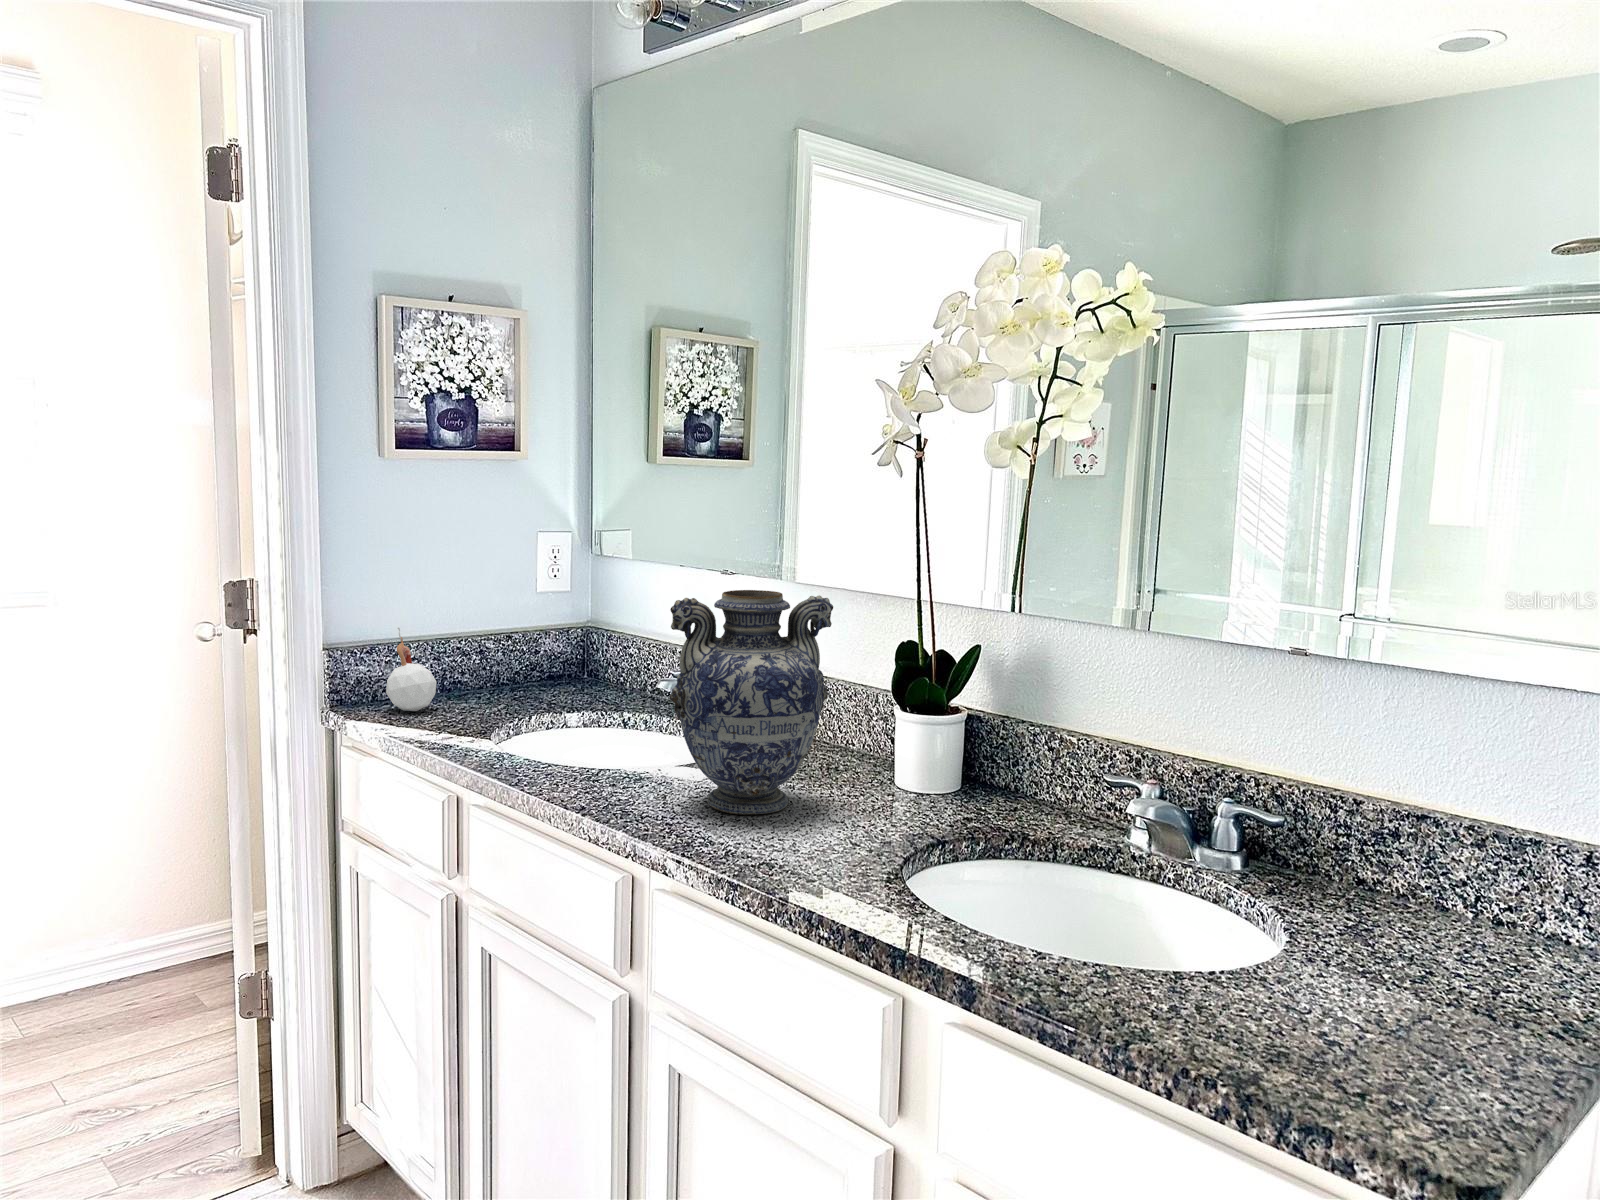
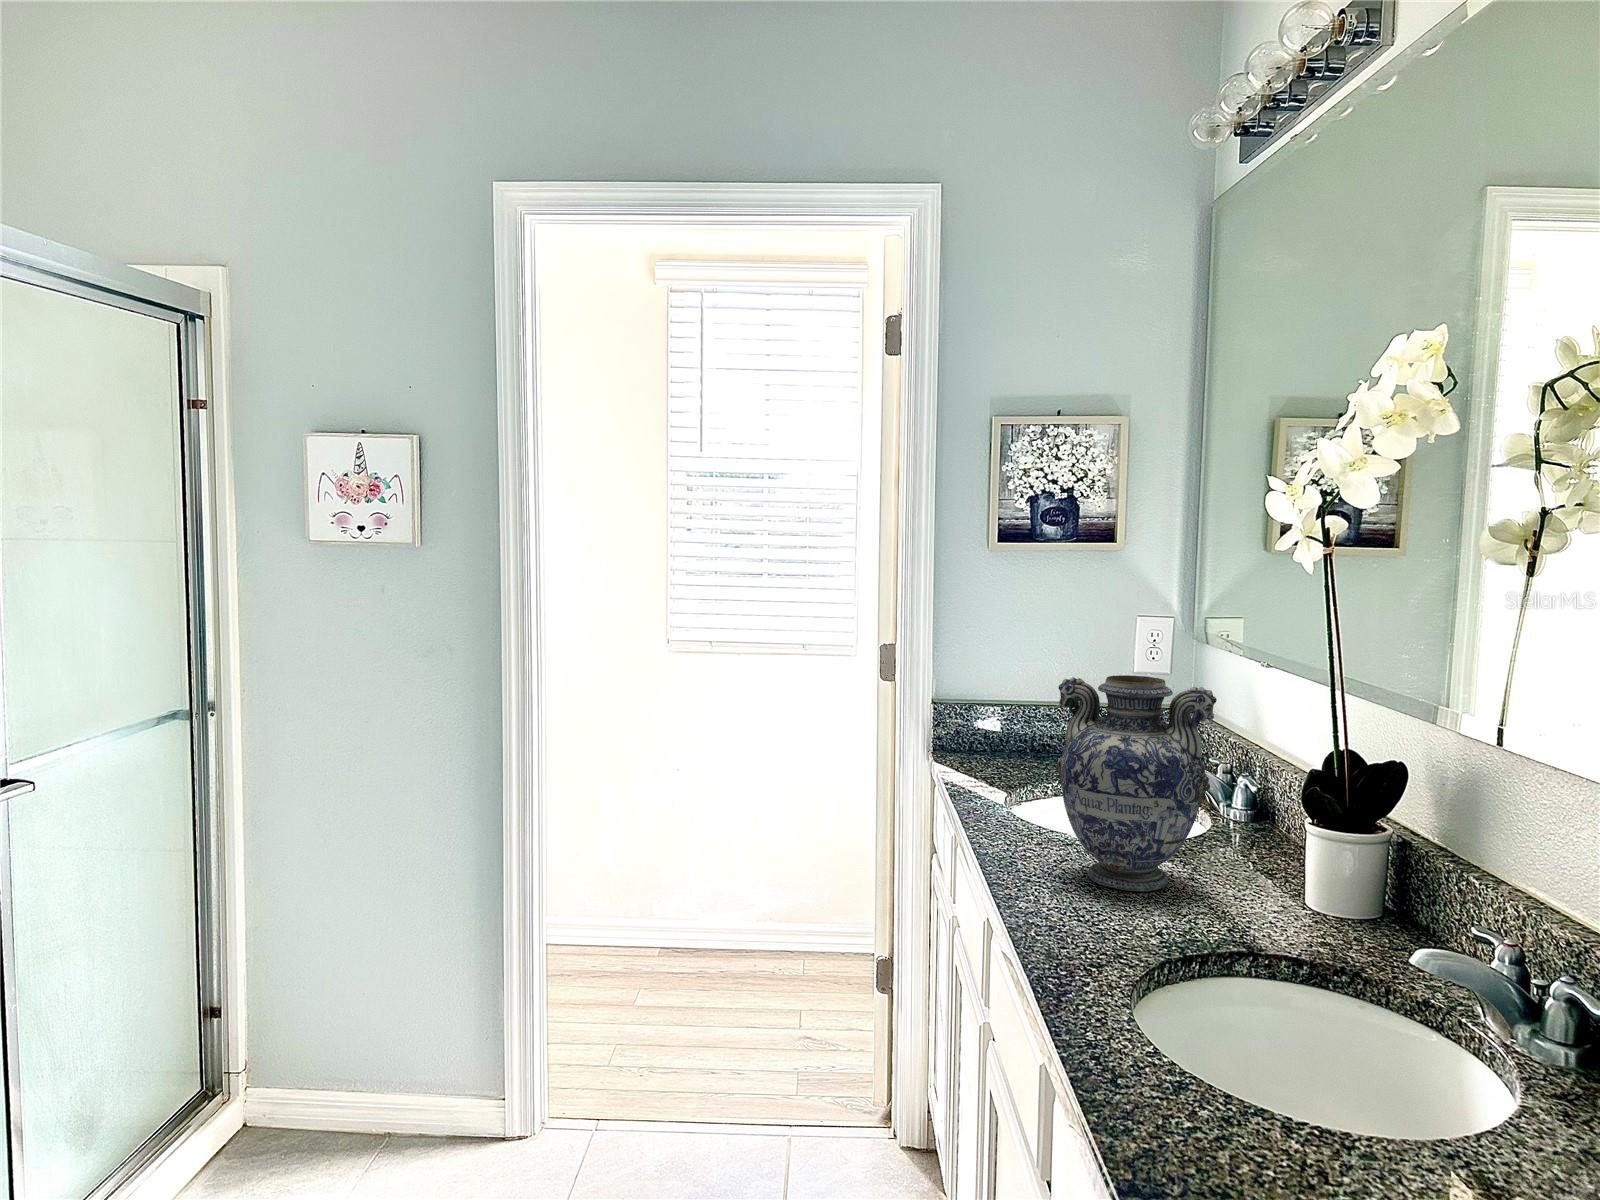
candle: present [386,628,437,711] -> none [965,691,1005,763]

